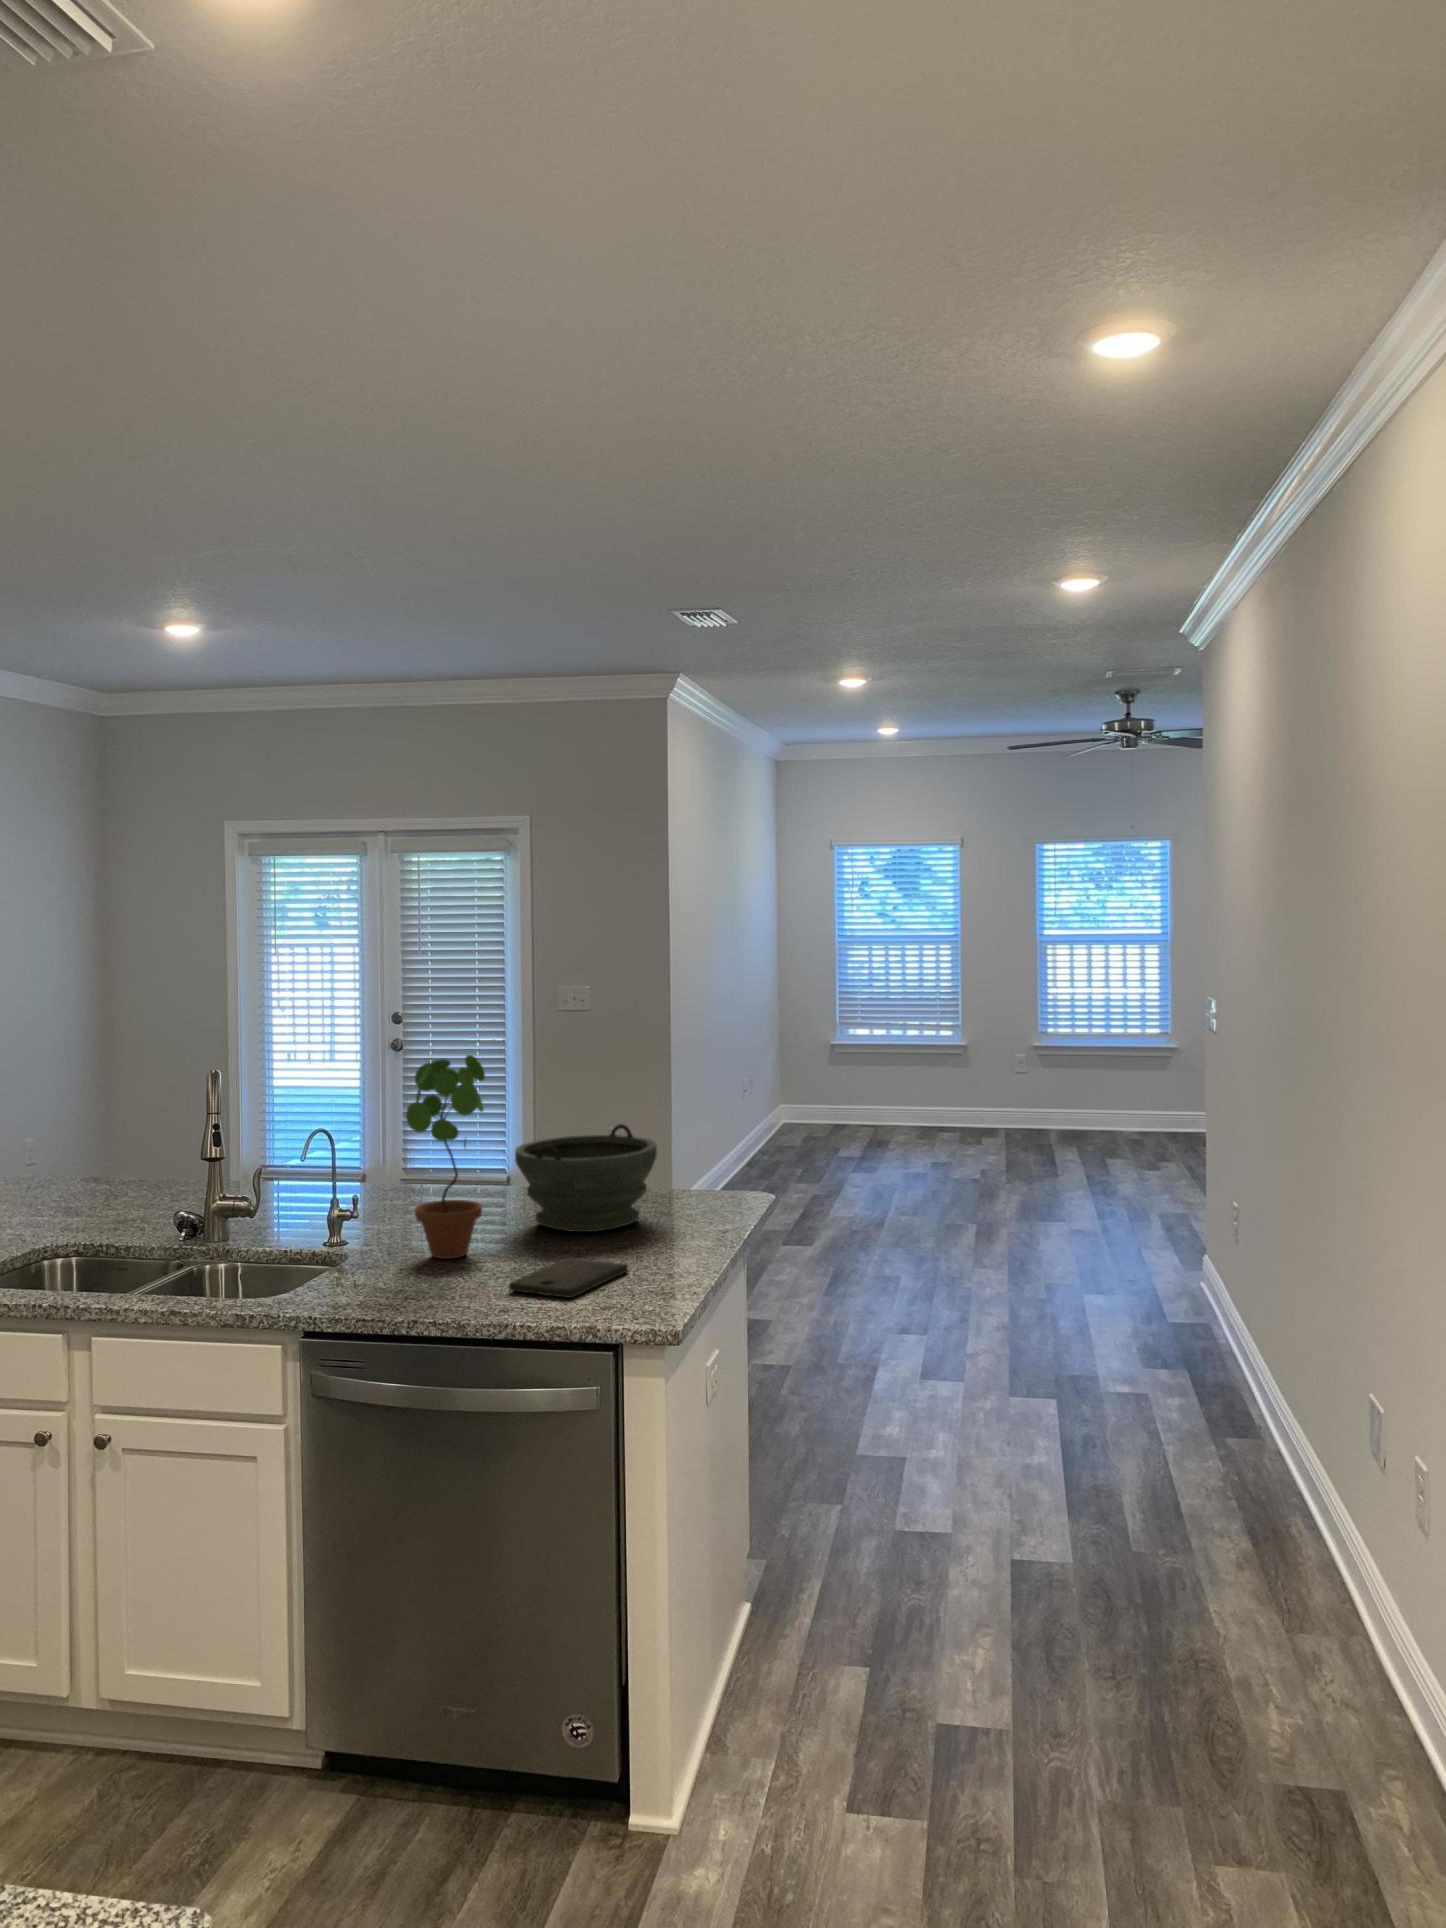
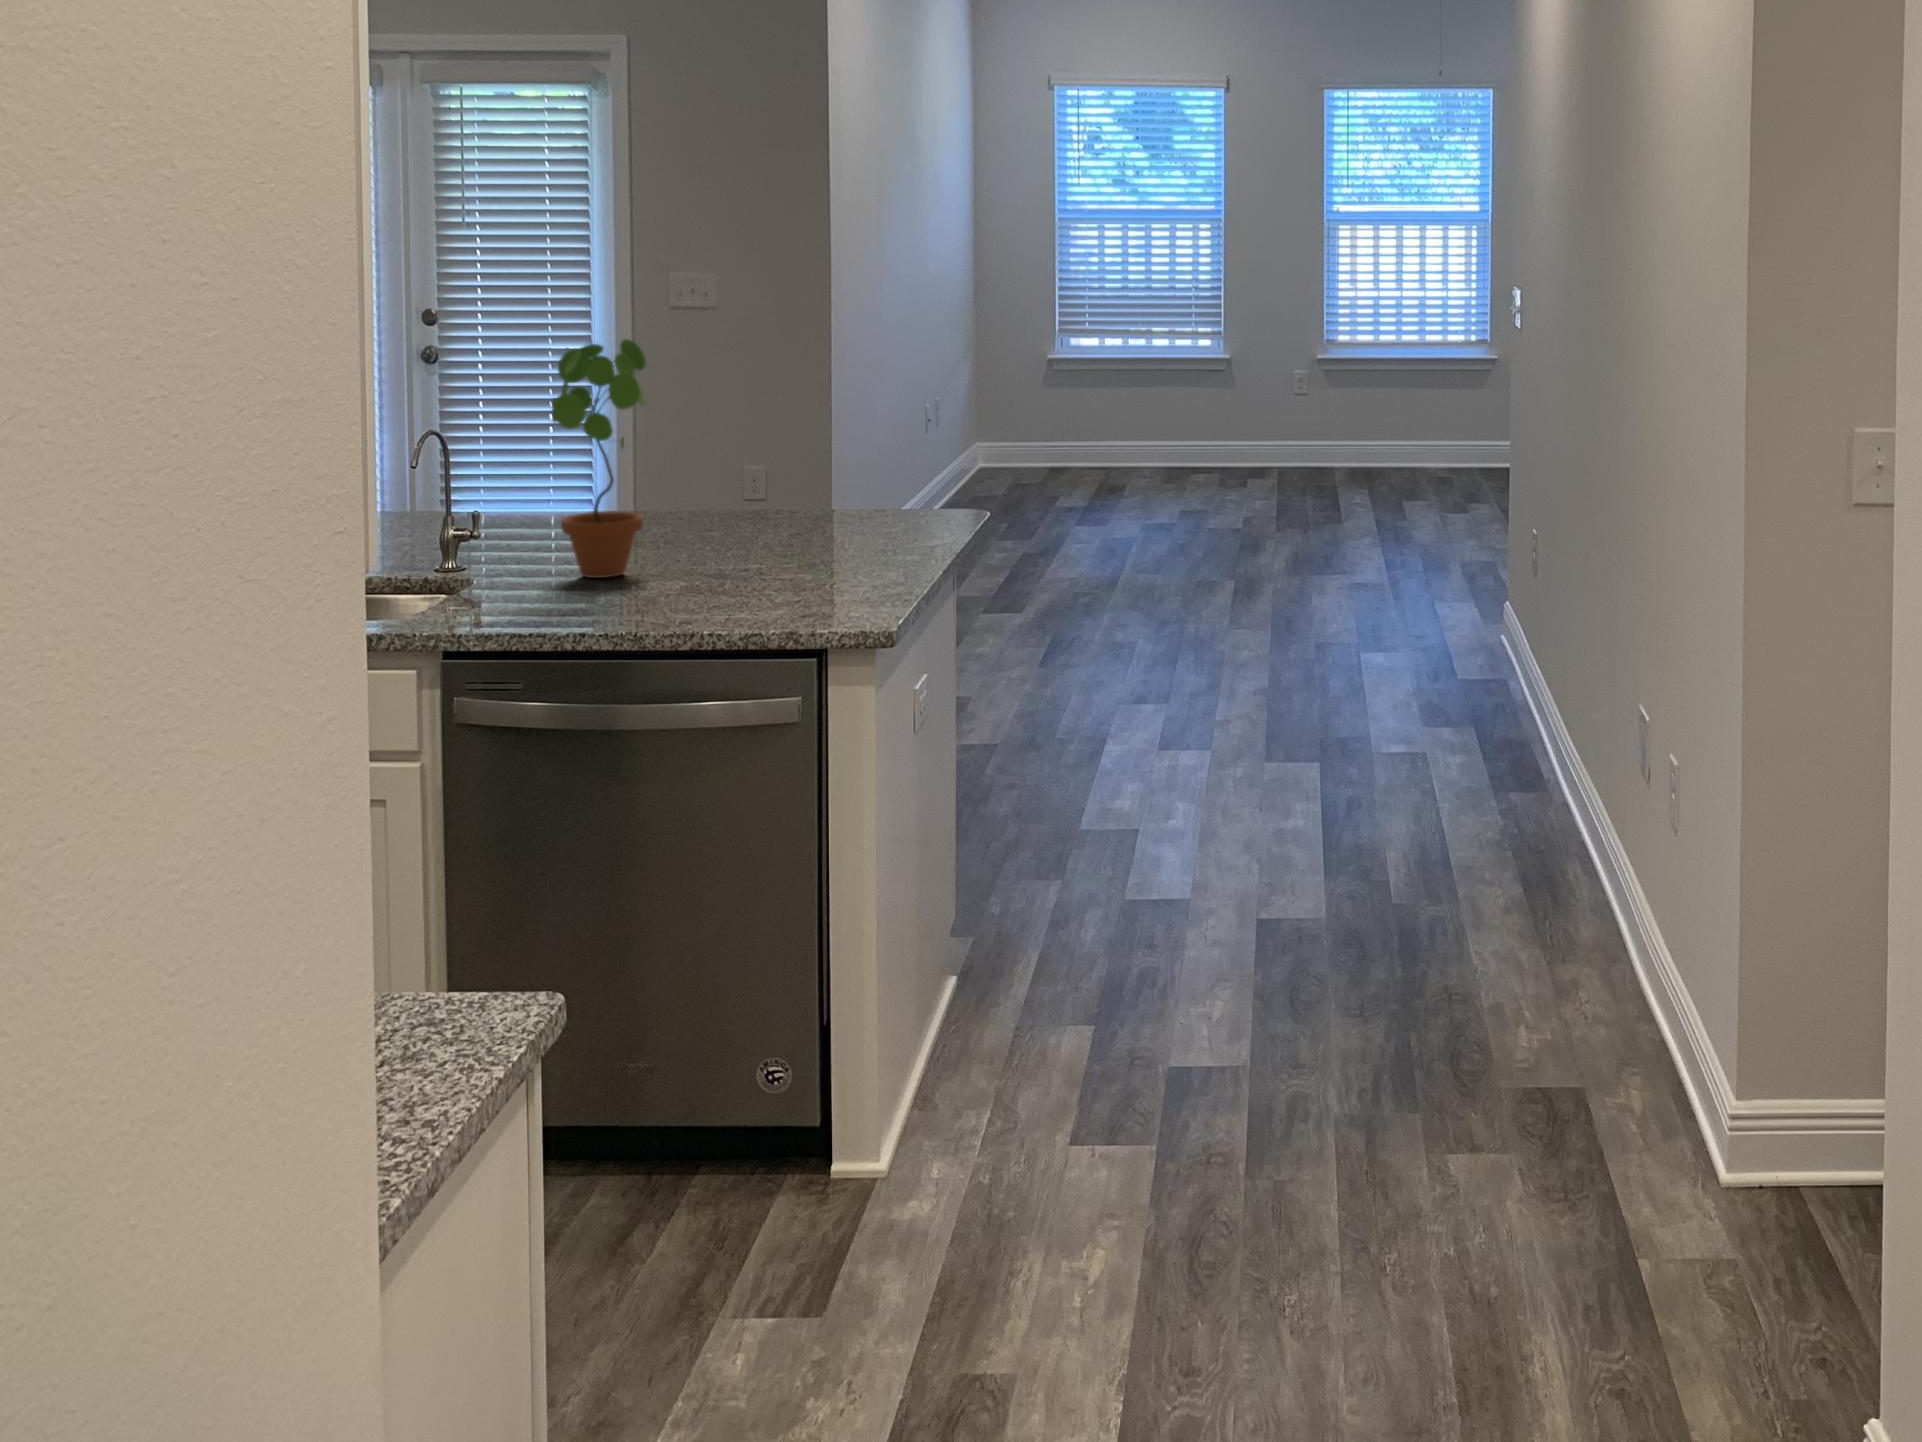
bowl: present [515,1124,657,1232] -> none [676,427,848,550]
cutting board: present [509,1258,628,1298] -> none [687,571,823,607]

